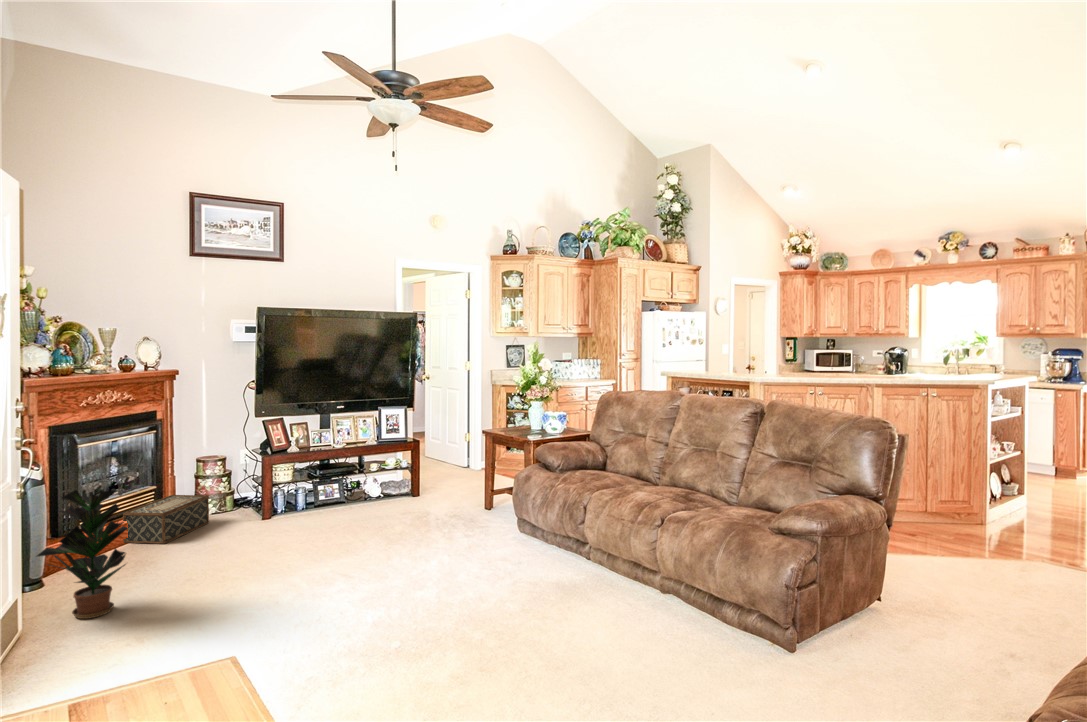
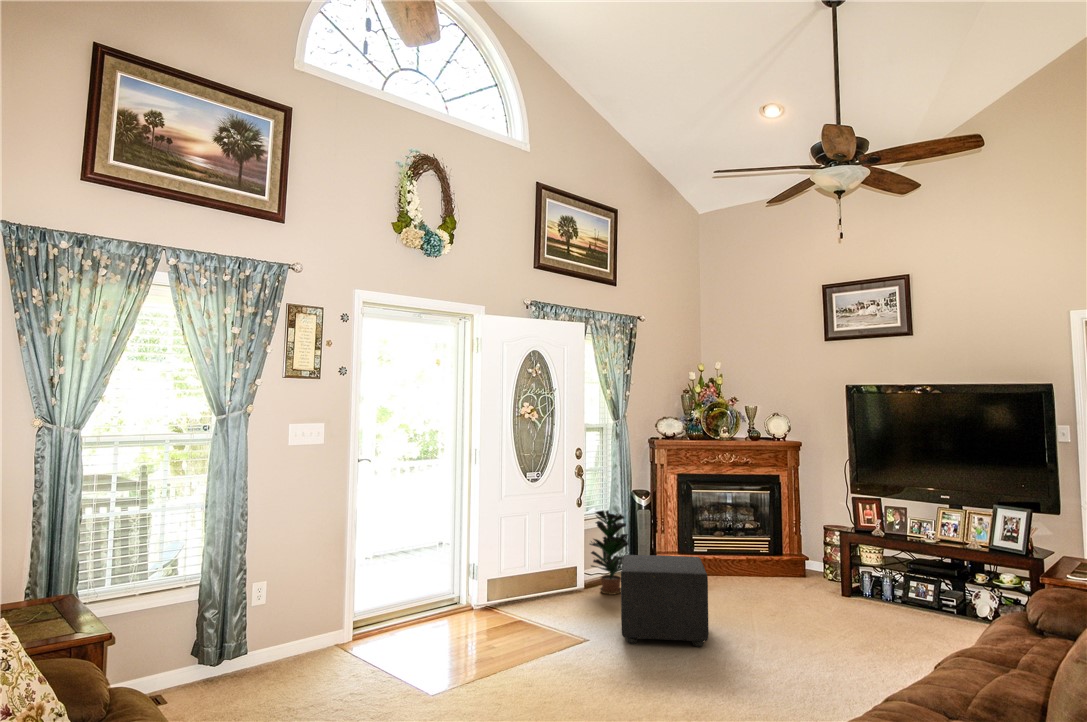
woven basket: present [123,495,209,544] -> none [730,549,802,582]
ottoman: none [234,504,374,619] -> present [621,555,709,647]

